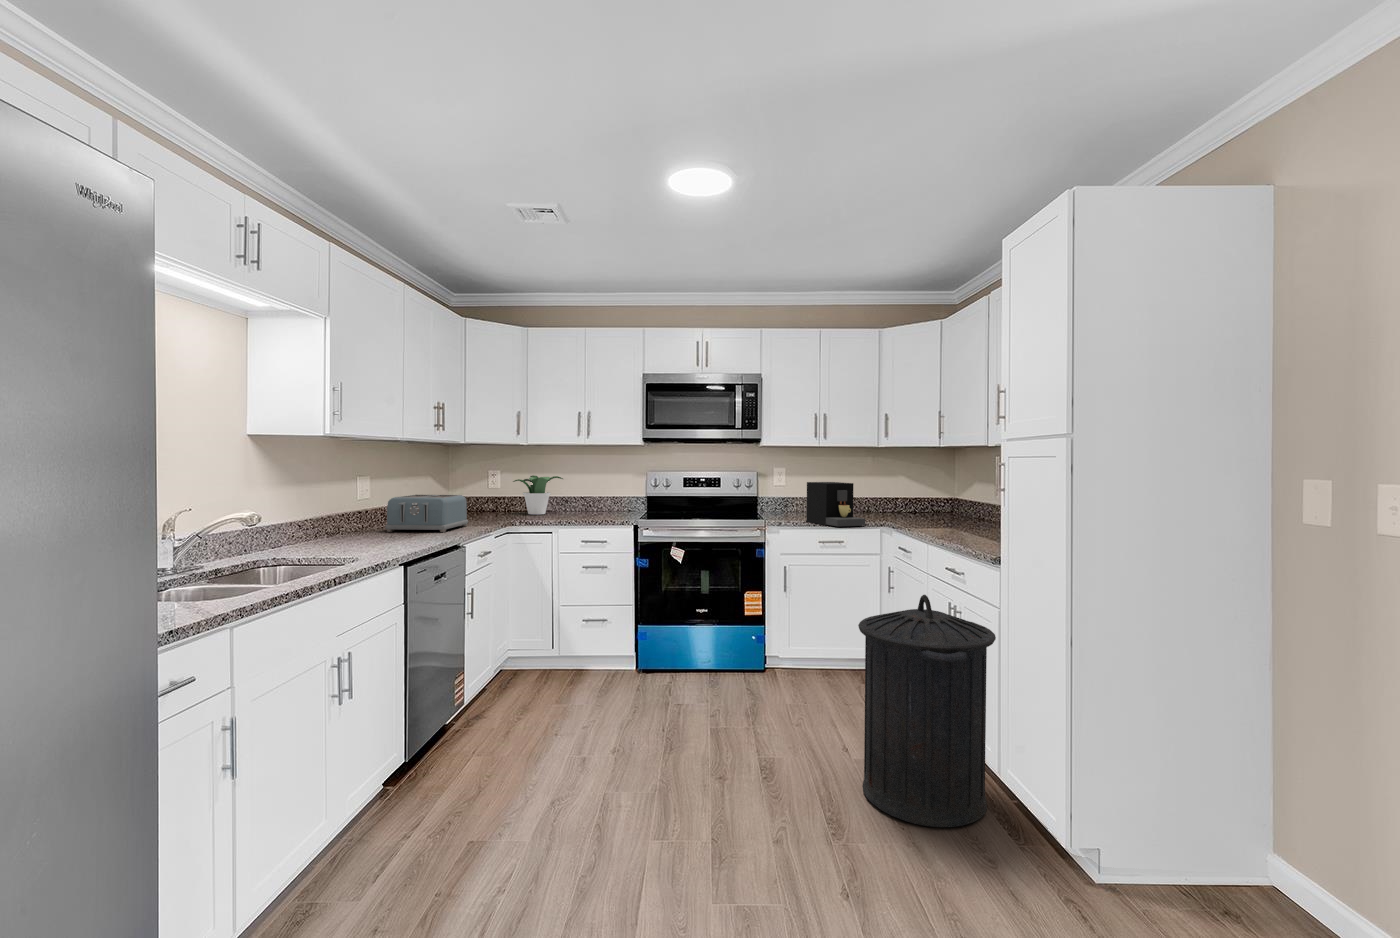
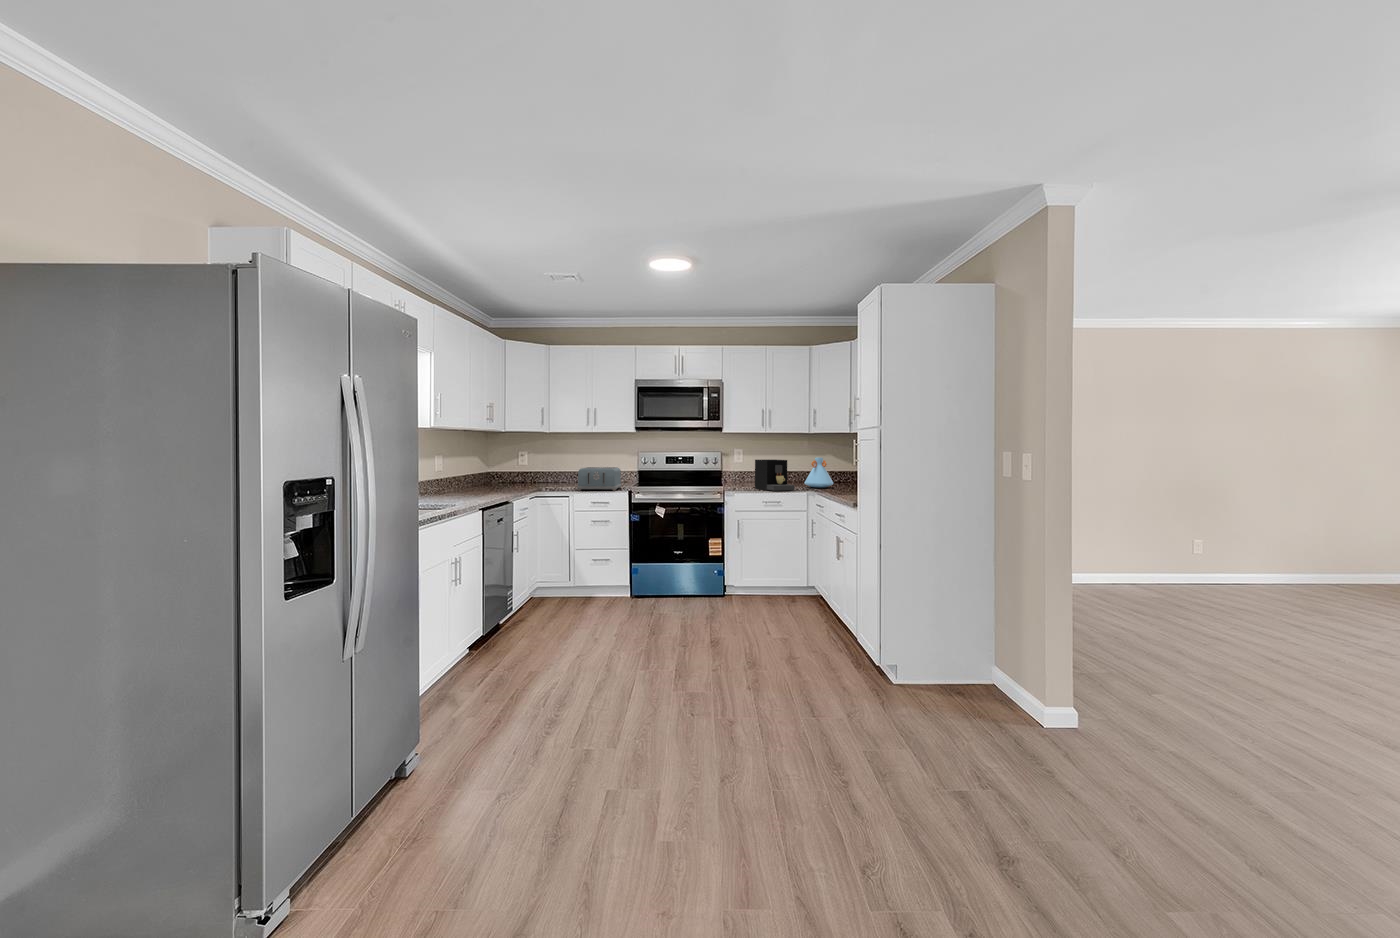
potted plant: present [513,475,563,515] -> none [537,456,576,485]
vase: none [872,479,913,521] -> present [804,458,833,488]
toaster: present [385,495,468,532] -> present [577,467,622,491]
trash can: present [858,595,996,827] -> none [769,526,852,664]

